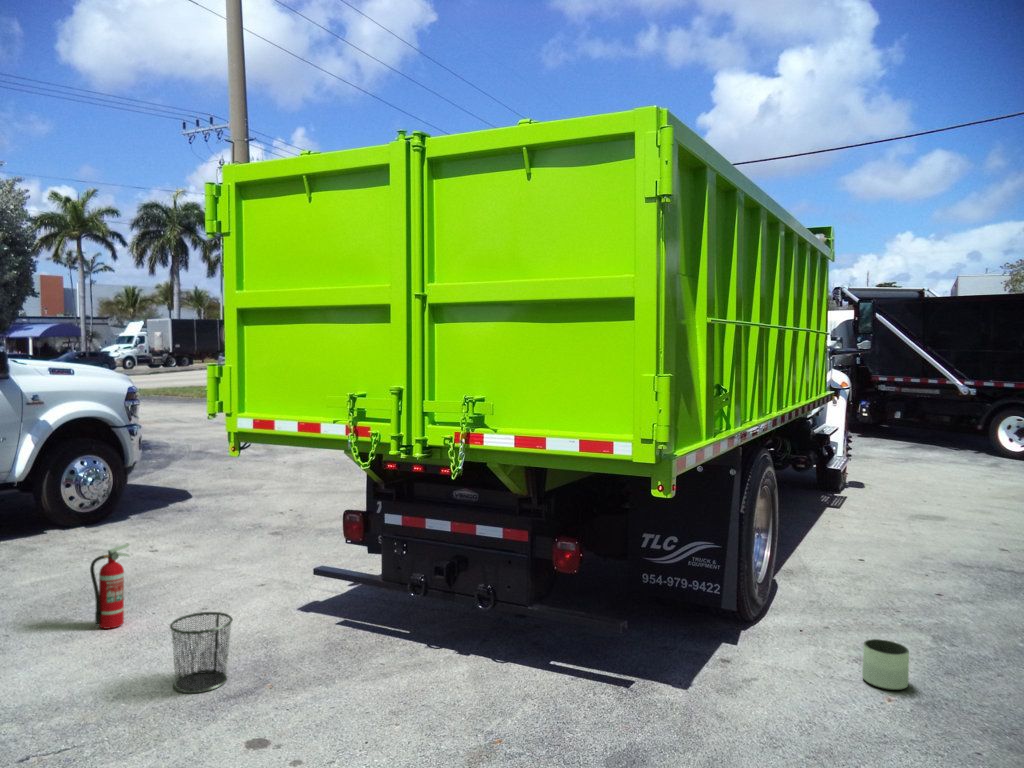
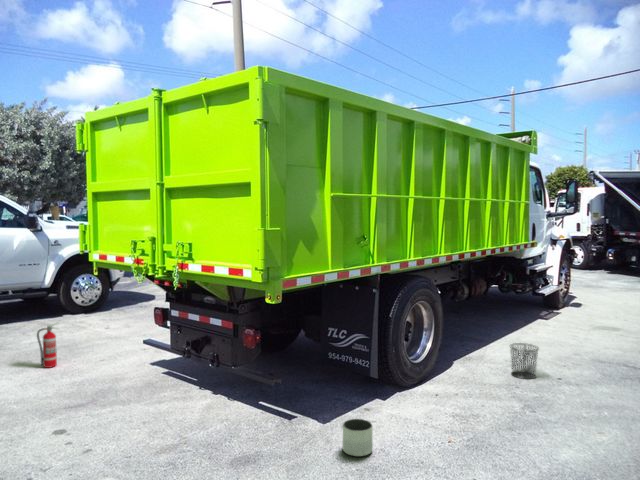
waste bin: present [170,612,233,693] -> present [510,343,538,379]
planter: present [862,639,909,690] -> present [343,419,373,457]

